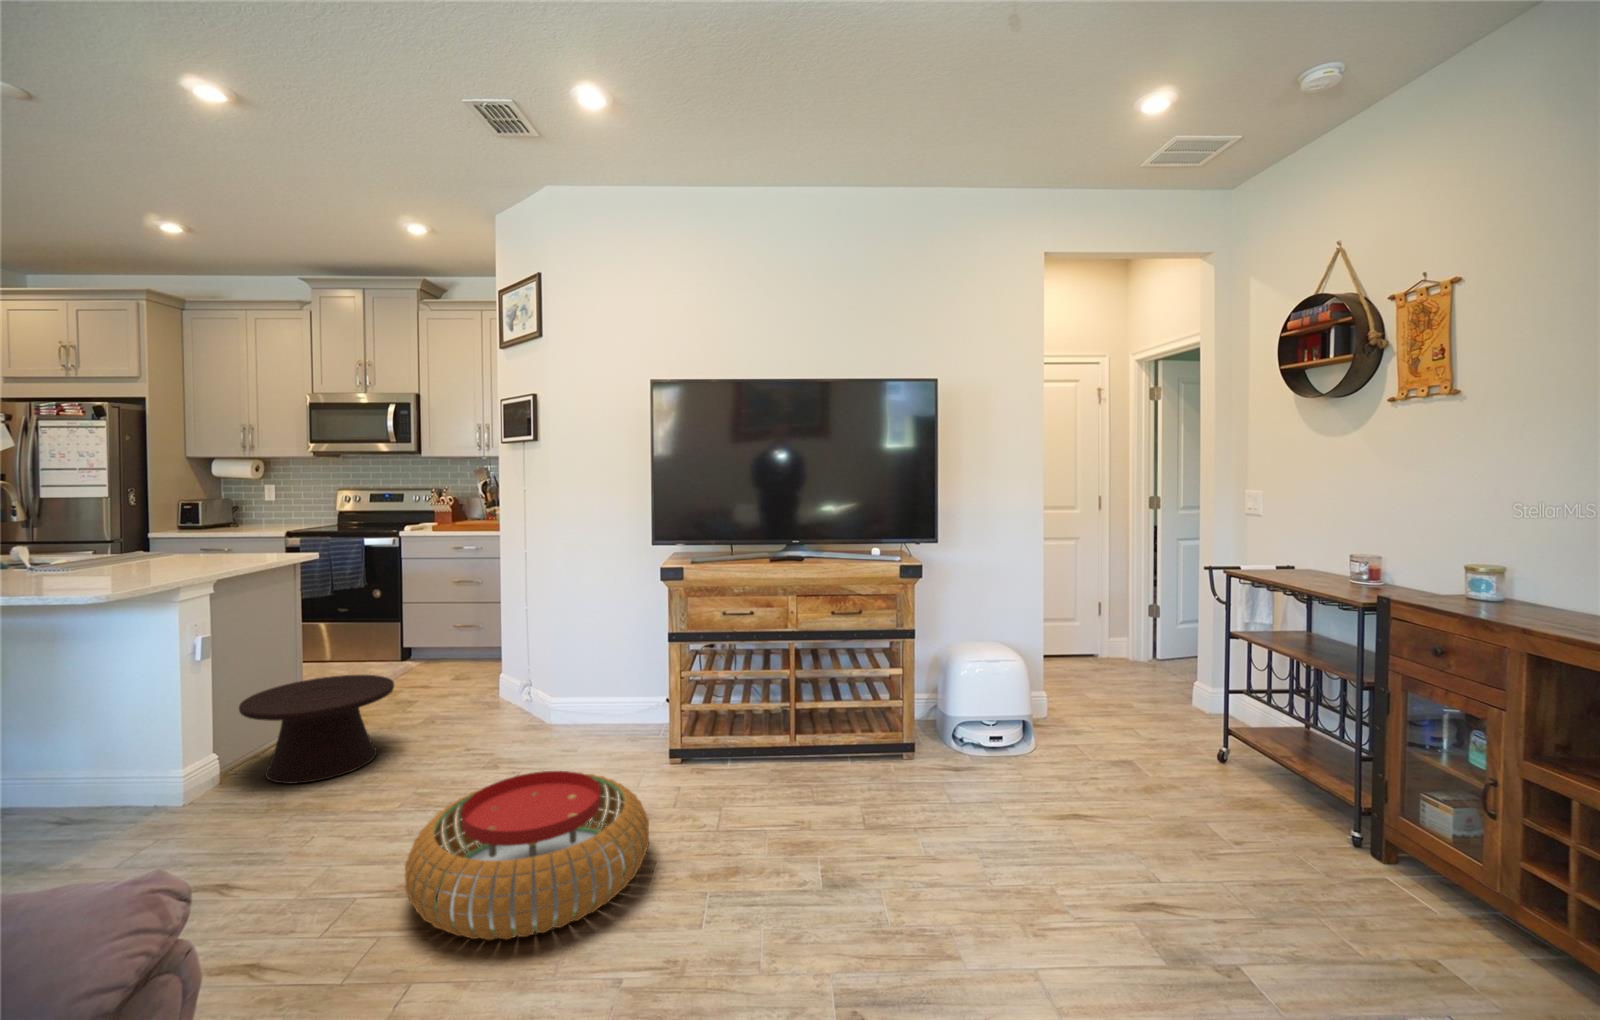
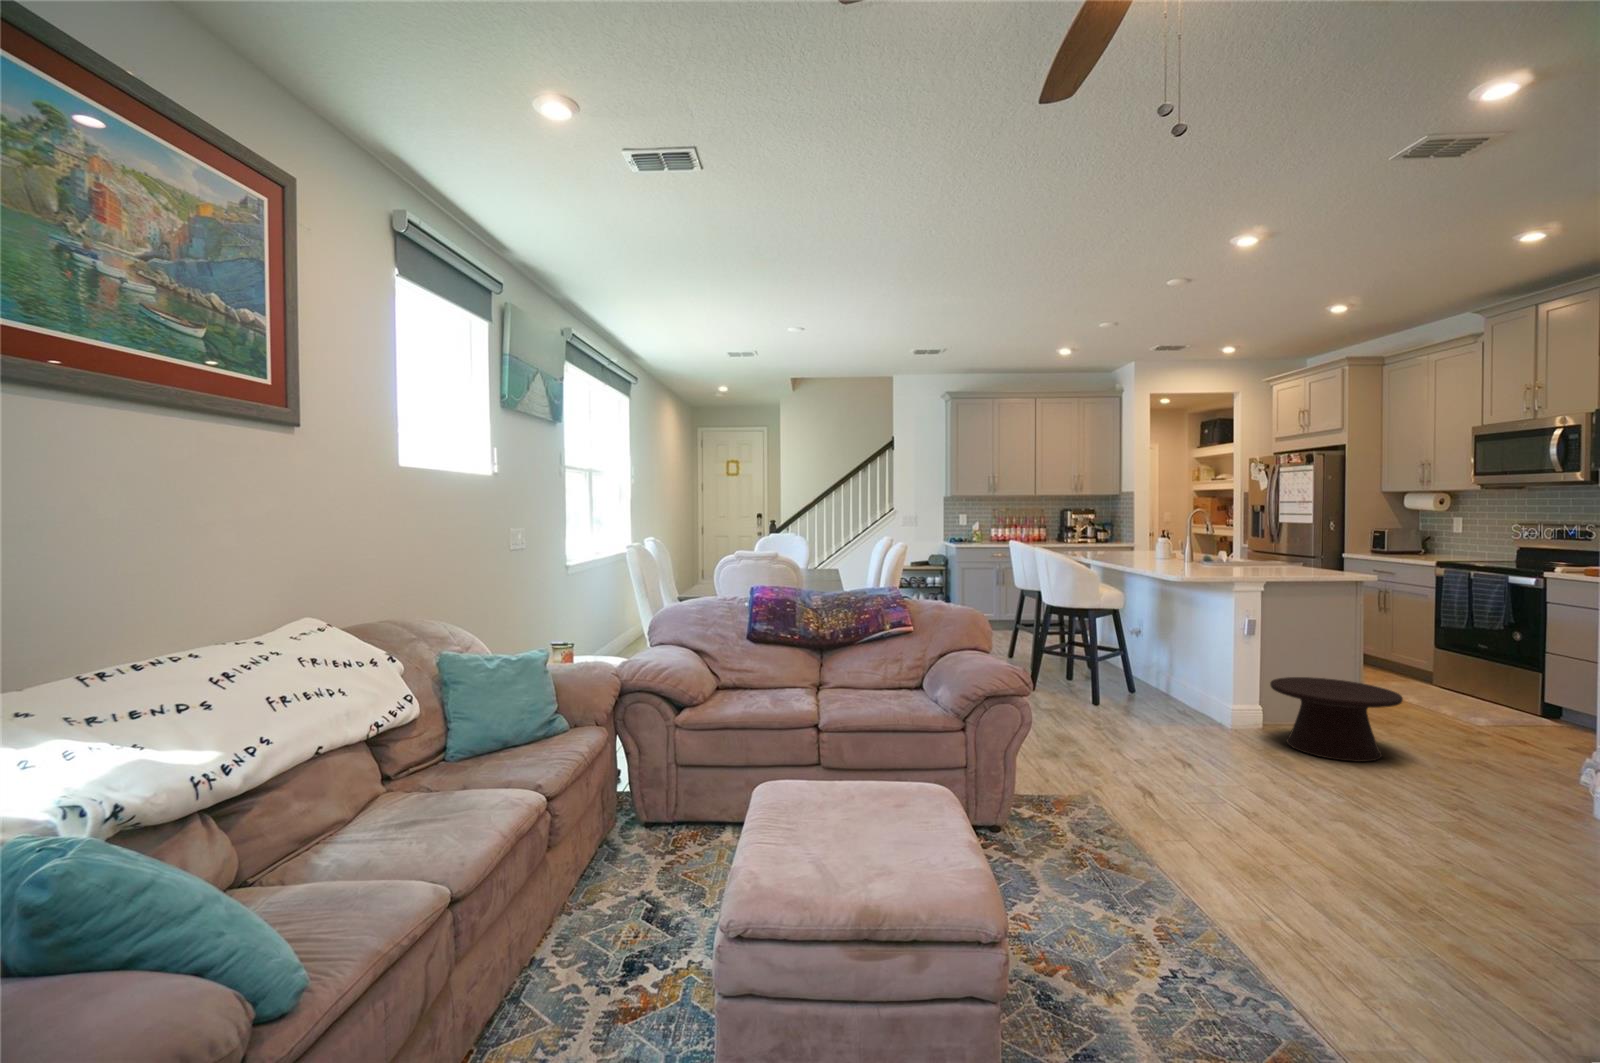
pouf: present [405,771,649,940] -> none [1223,772,1476,908]

